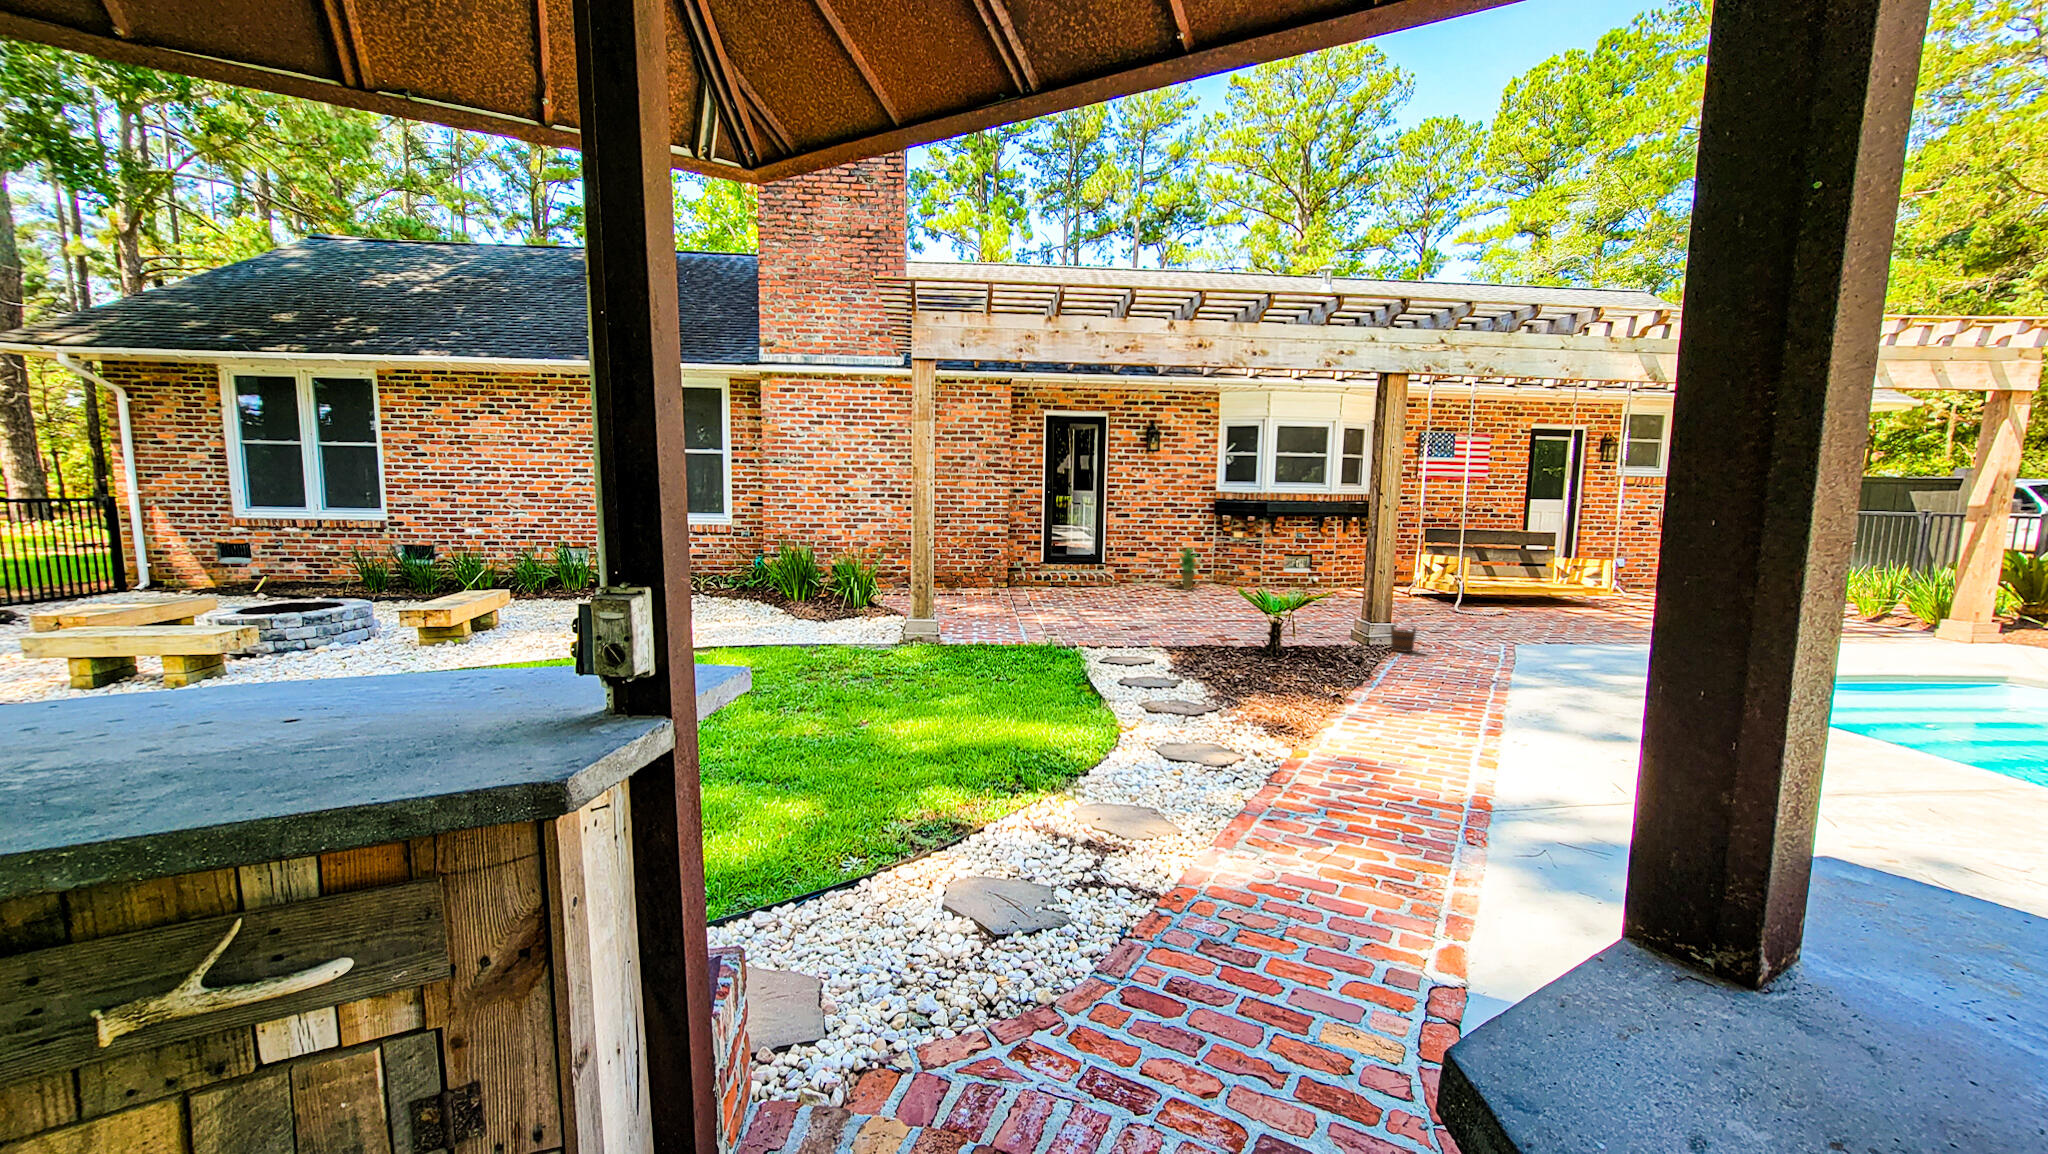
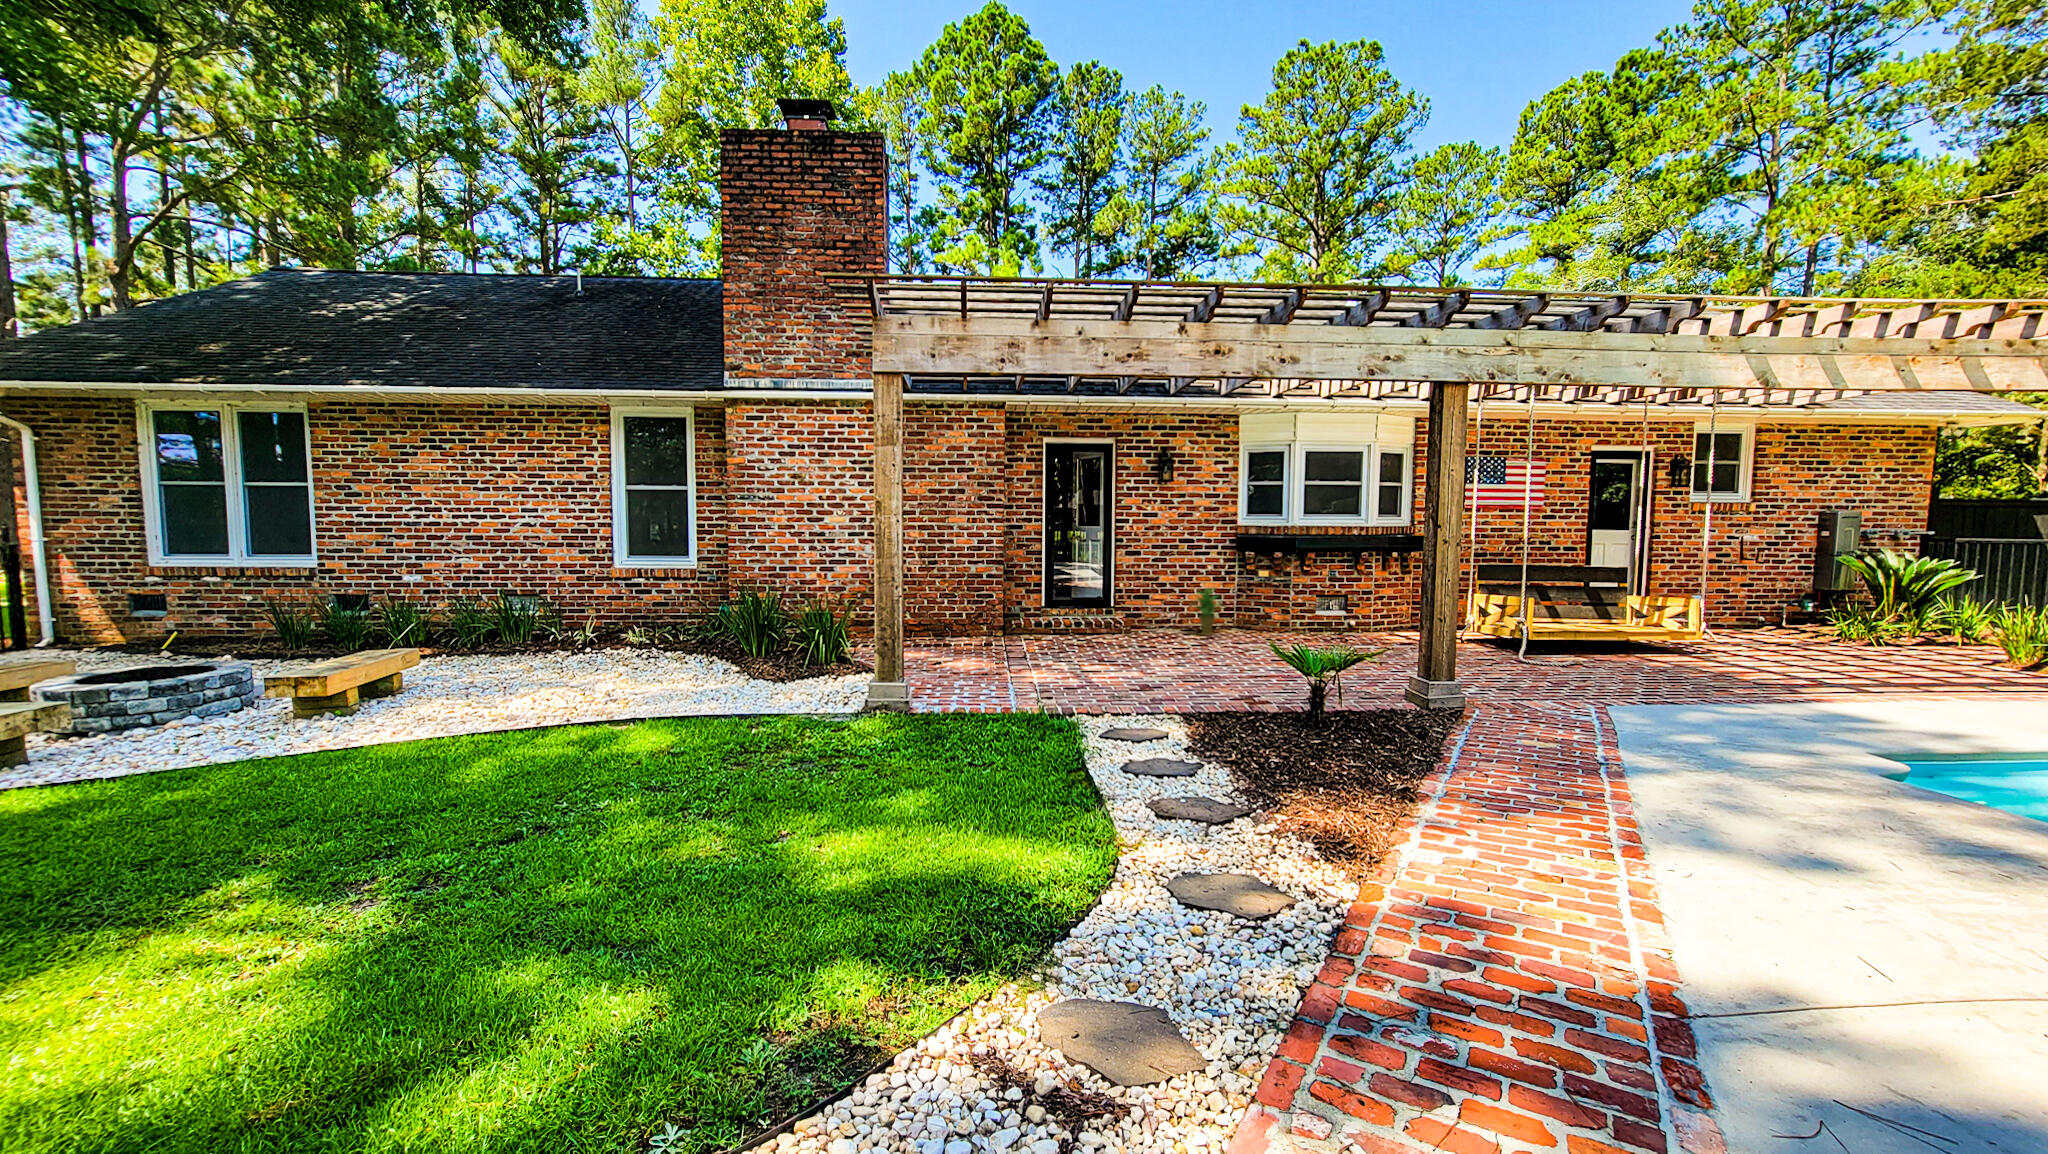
wooden bucket: present [1391,614,1416,652] -> none [1462,675,1497,724]

